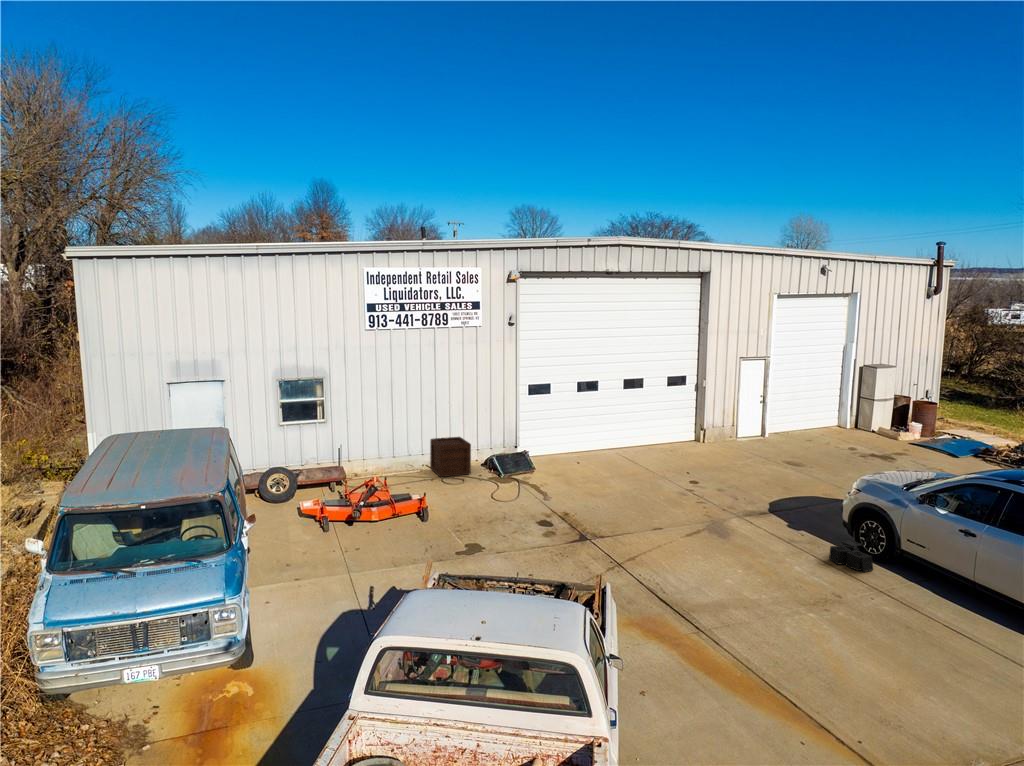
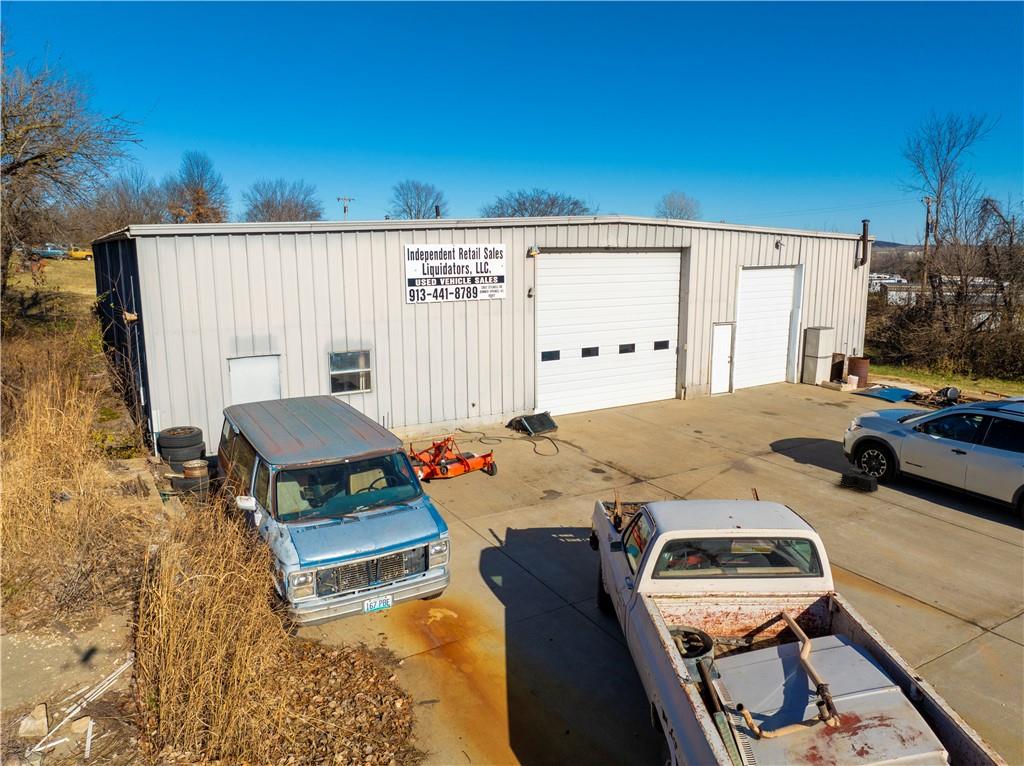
wooden crate: present [430,437,471,477] -> none [464,401,504,438]

